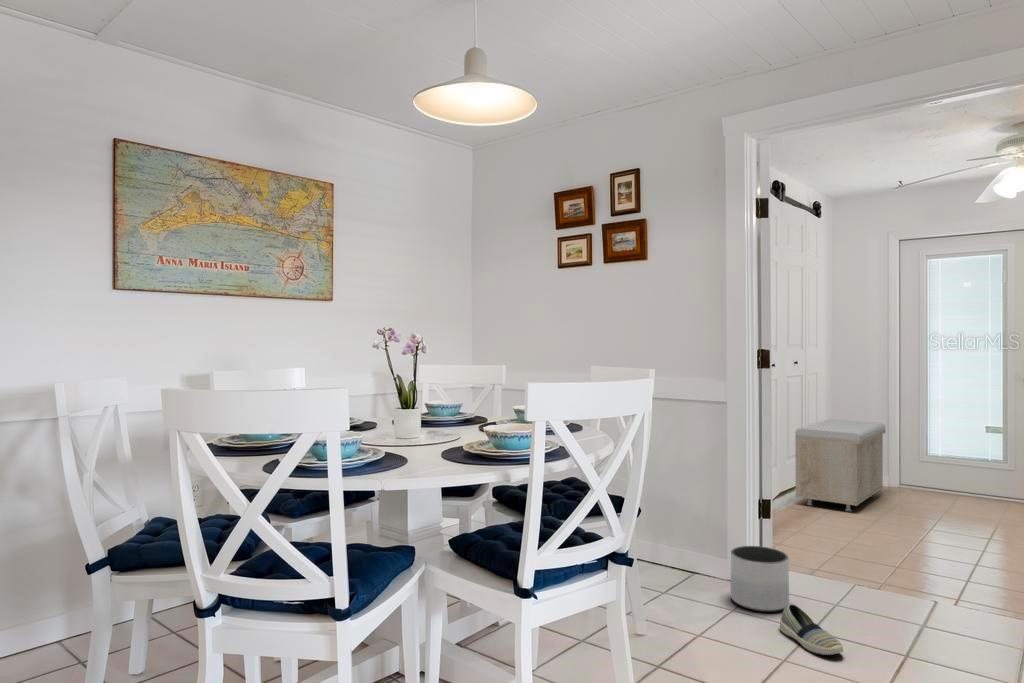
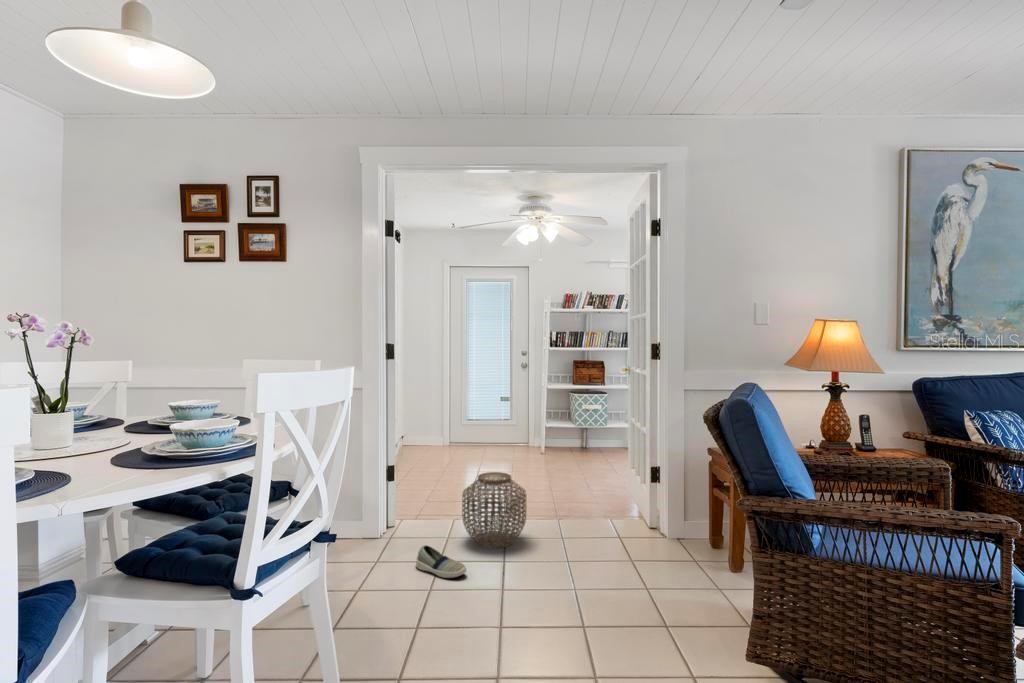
storage bench: present [795,419,886,511] -> none [389,400,447,469]
woven basket: none [855,527,959,636] -> present [462,472,526,548]
planter: present [731,546,789,612] -> none [370,505,416,558]

